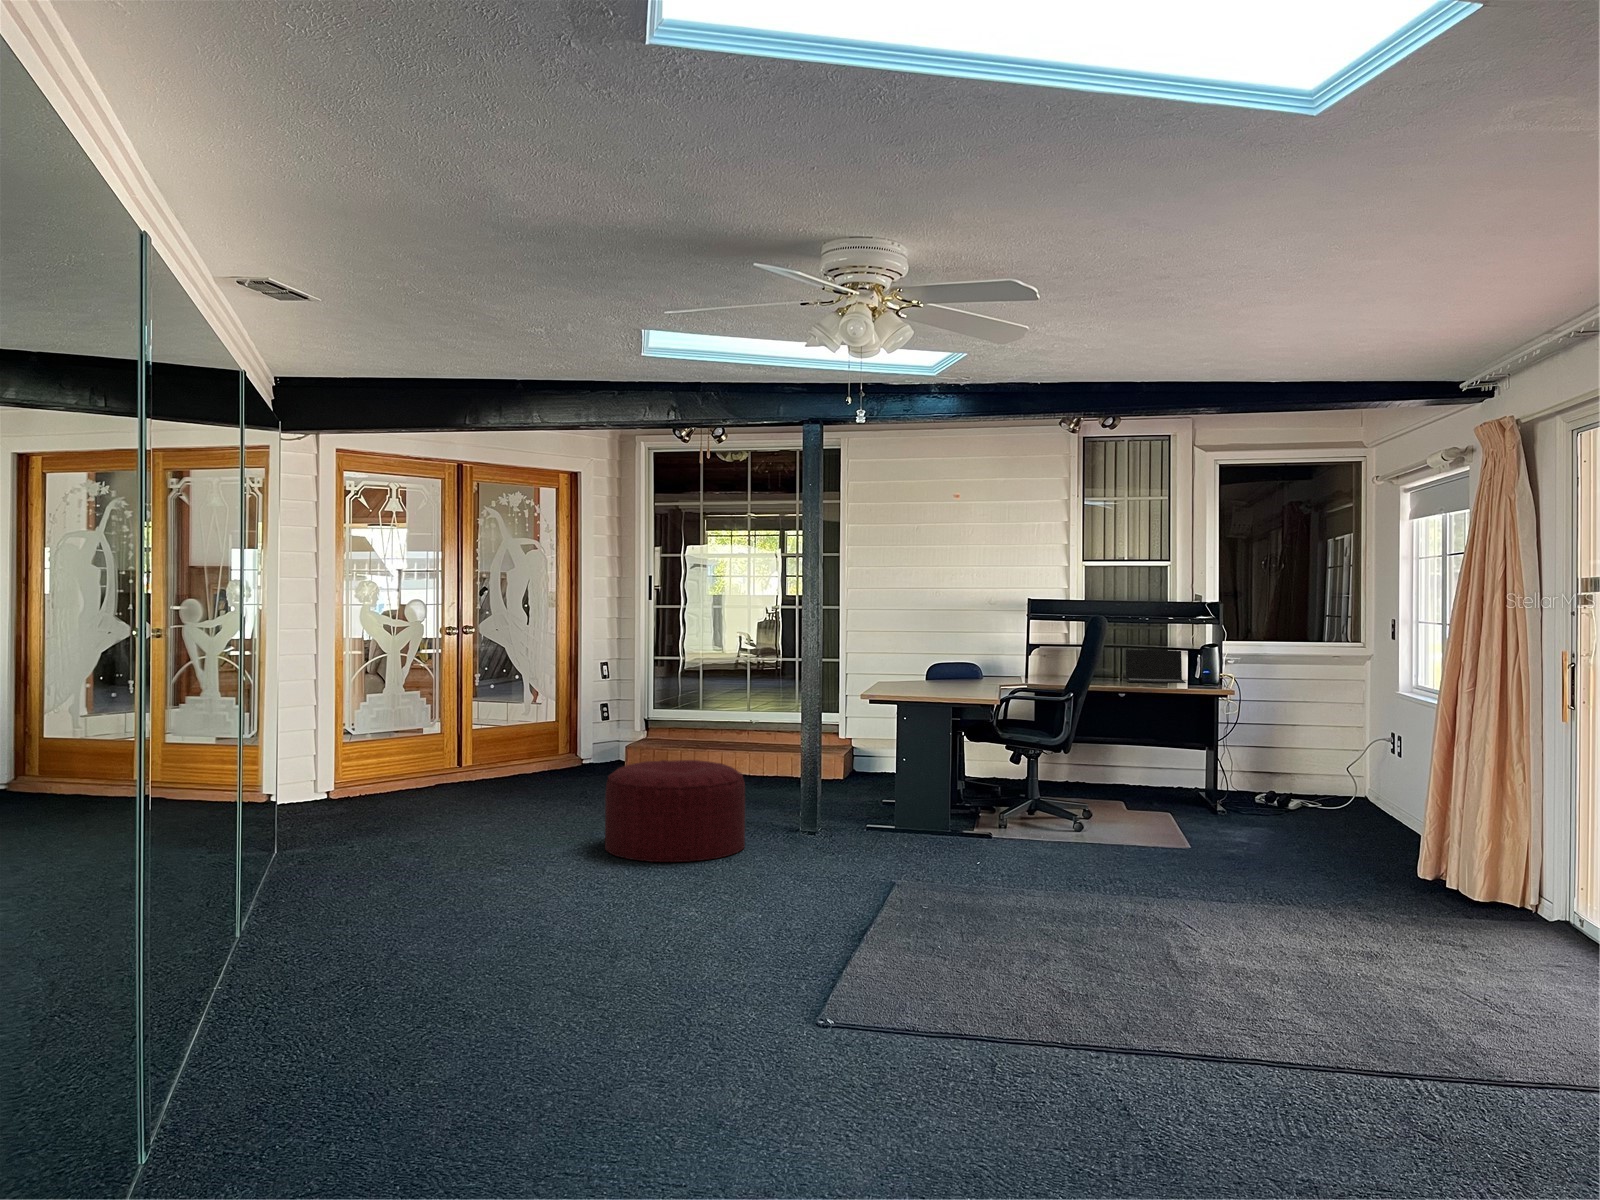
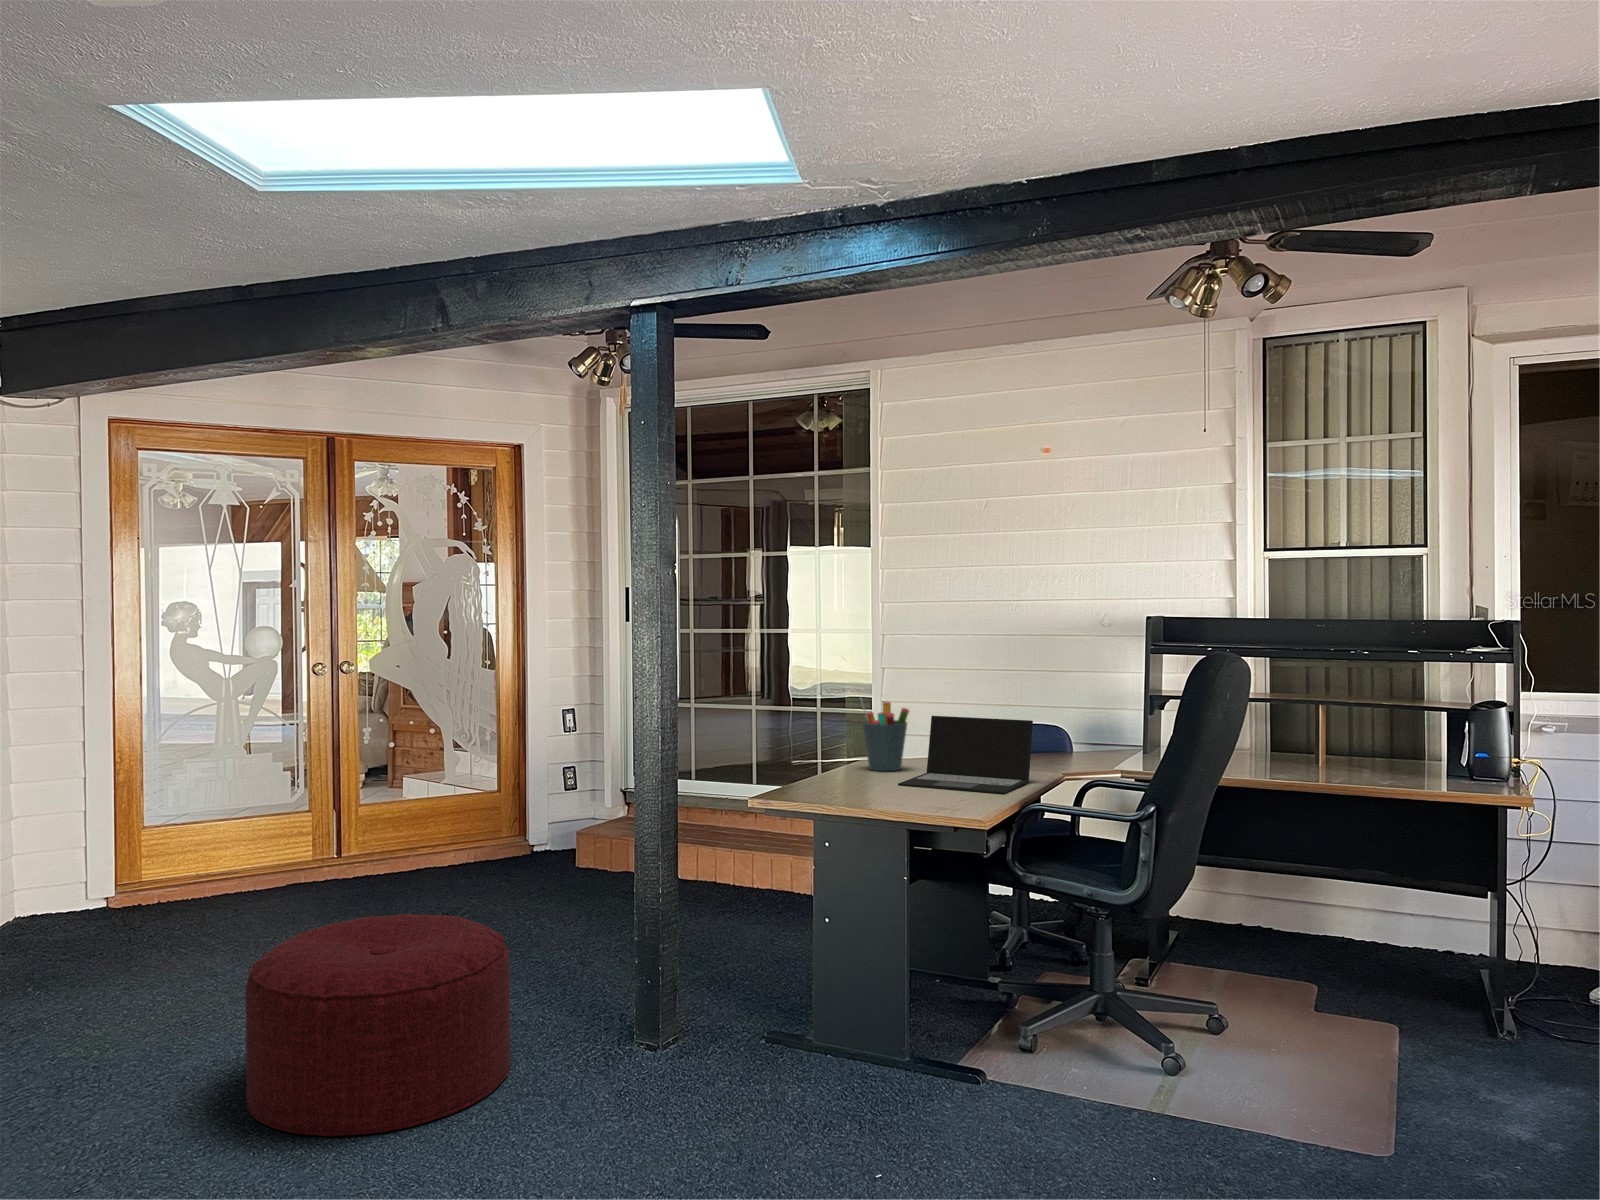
pen holder: none [889,640,916,682] -> present [861,698,909,771]
laptop: present [1126,650,1186,683] -> present [898,716,1033,794]

